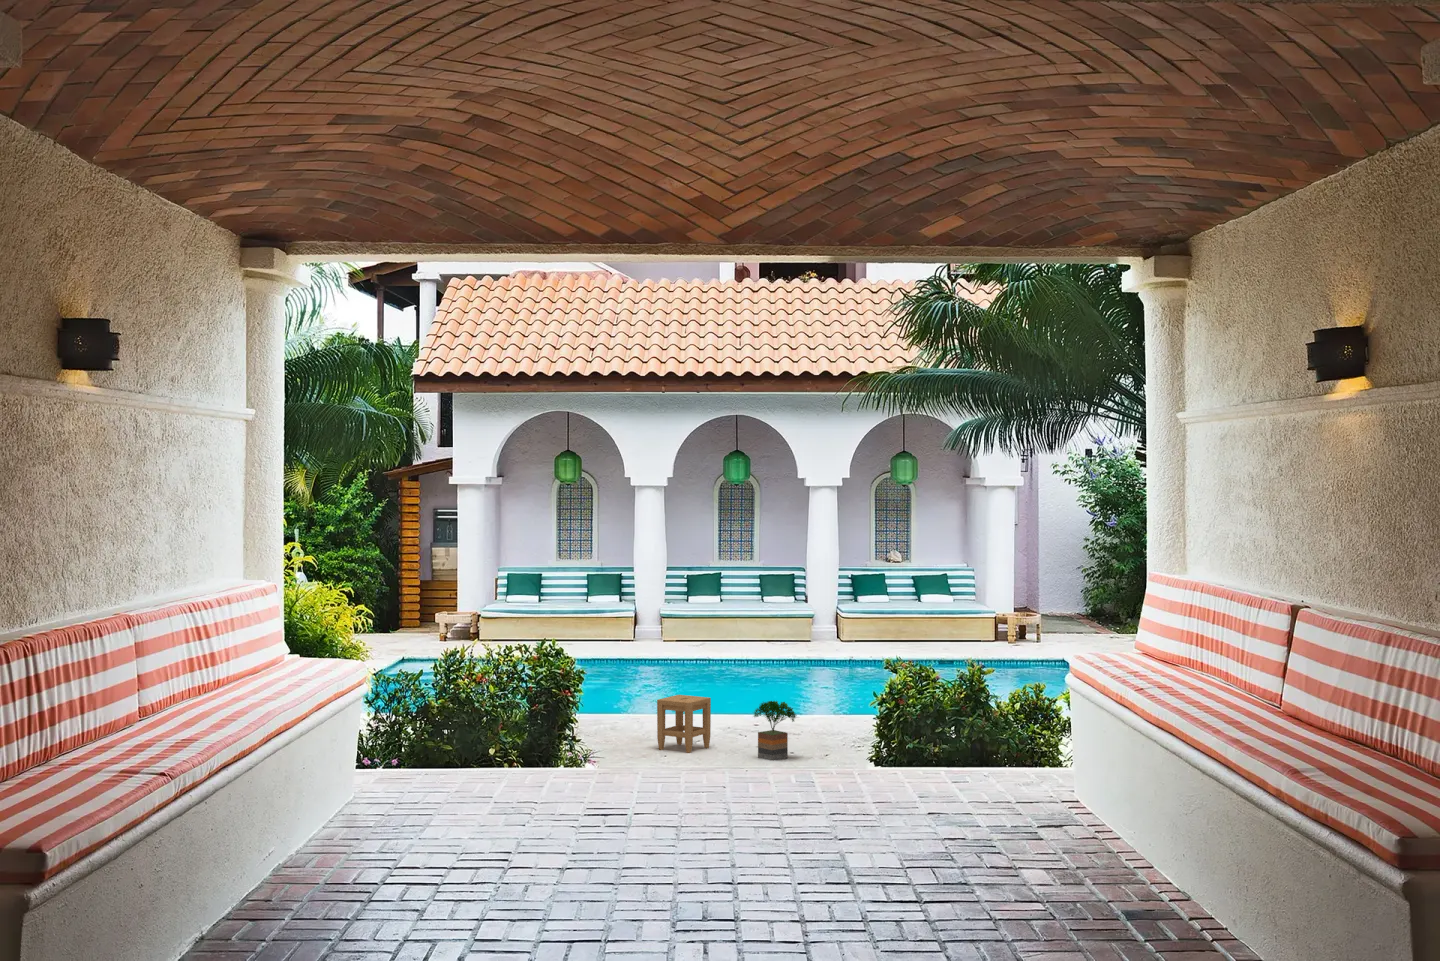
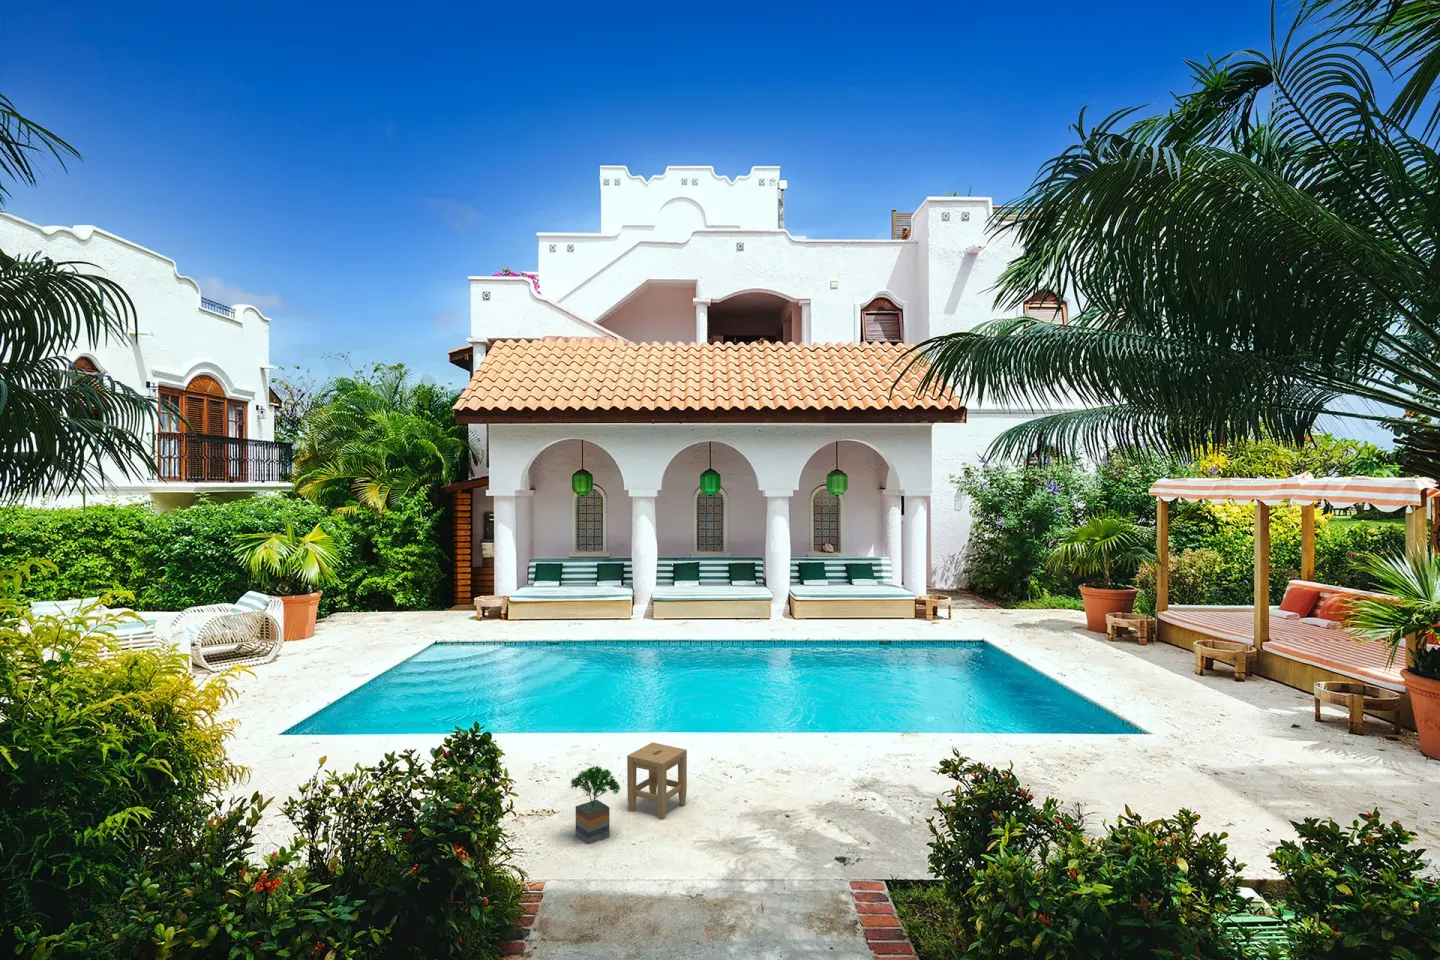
potted tree: present [754,701,796,761] -> present [571,766,620,844]

